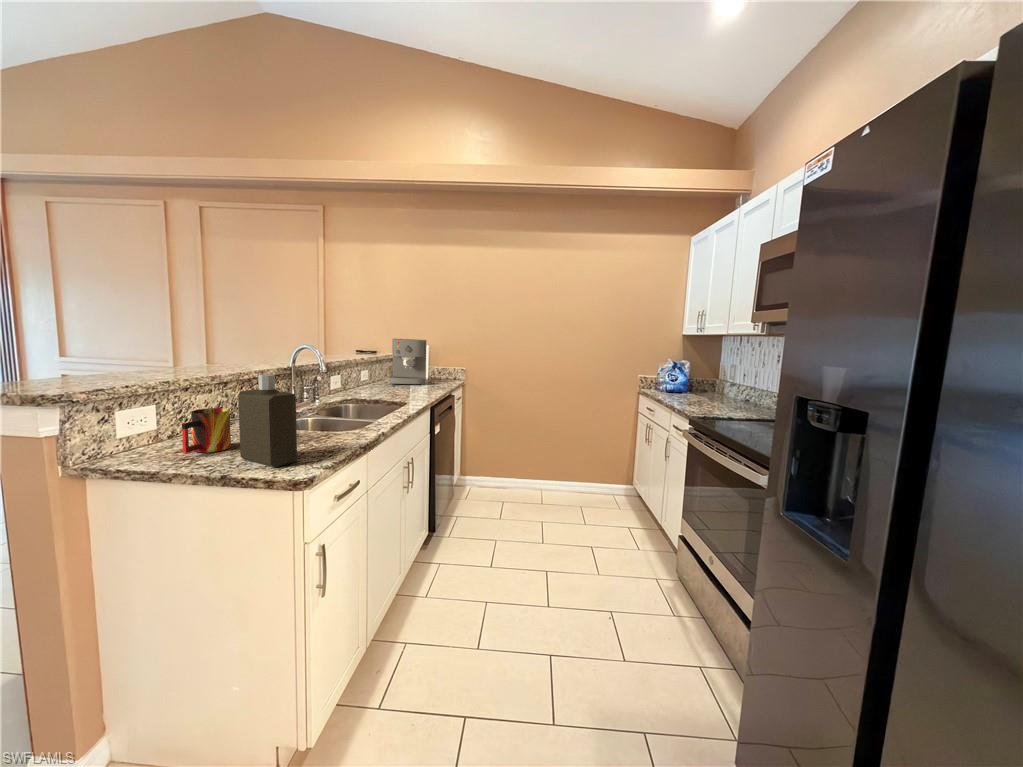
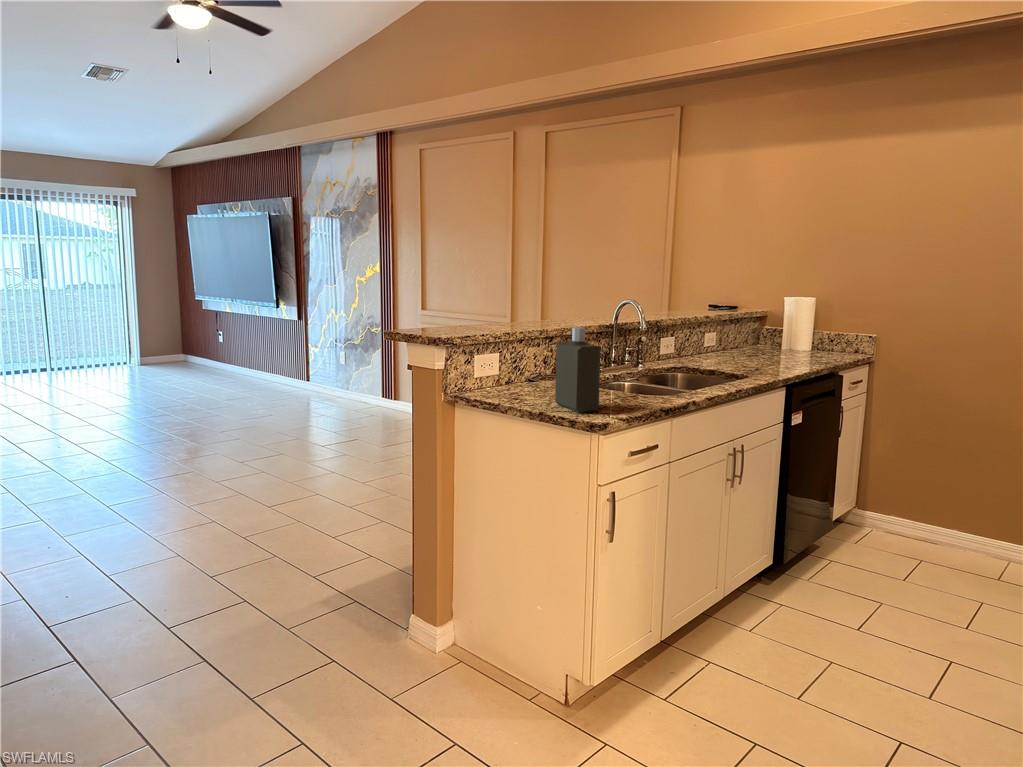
coffee maker: present [390,339,427,385] -> none [745,288,808,357]
mug: present [182,408,231,453] -> none [516,358,551,397]

